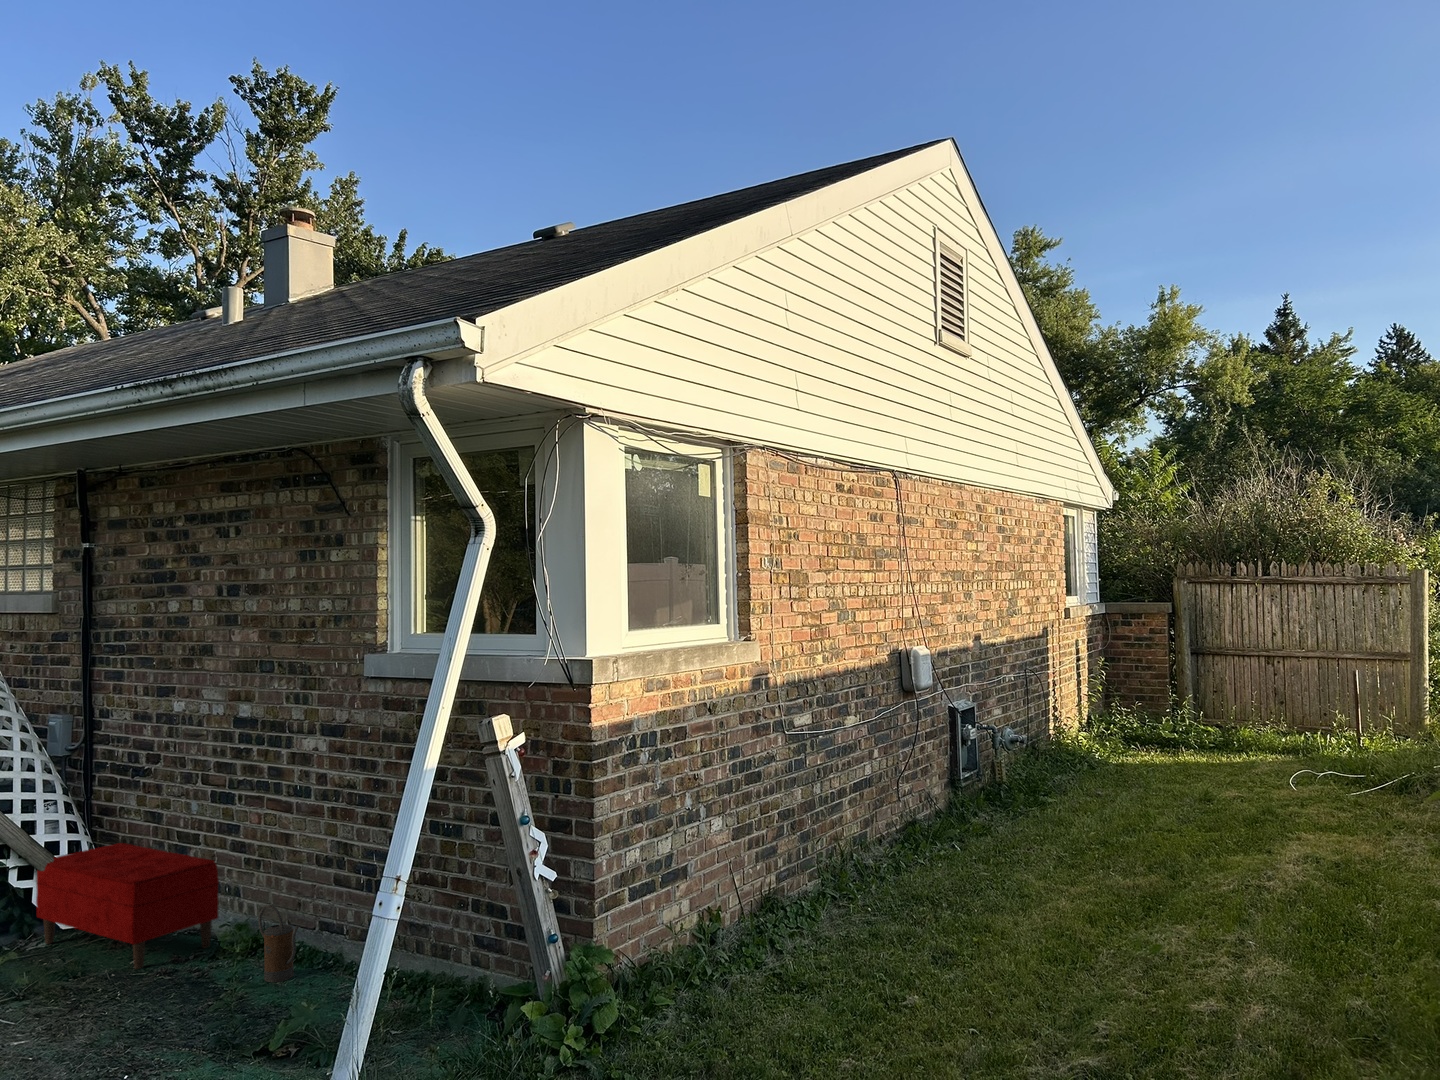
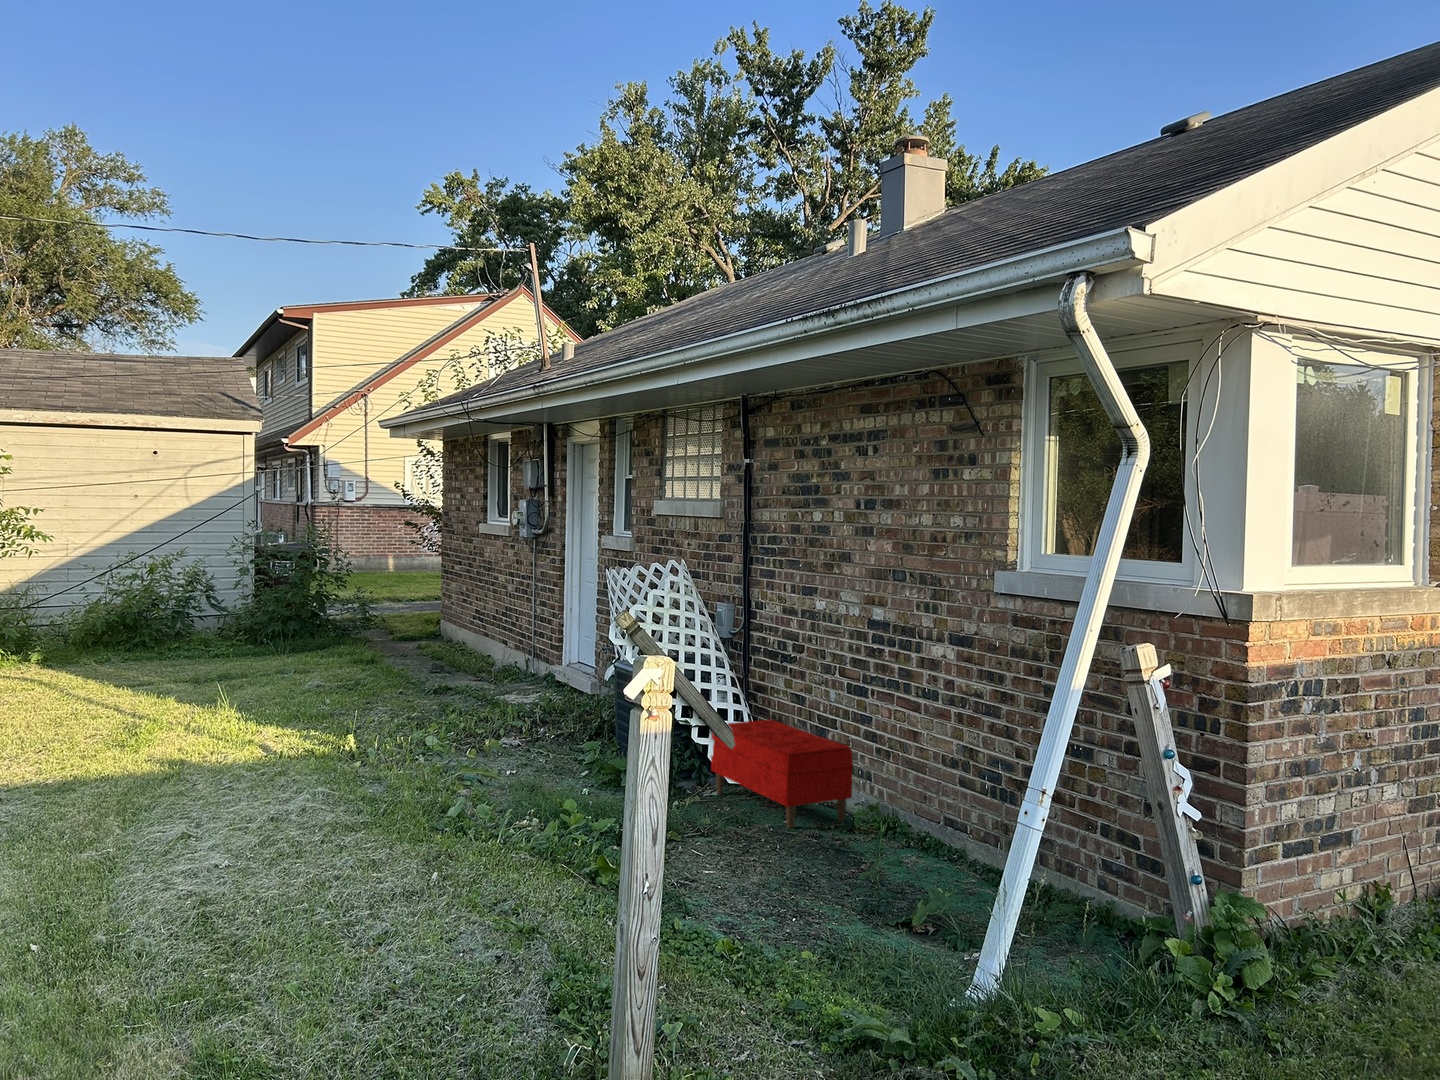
watering can: present [258,905,299,982] -> none [890,793,928,864]

